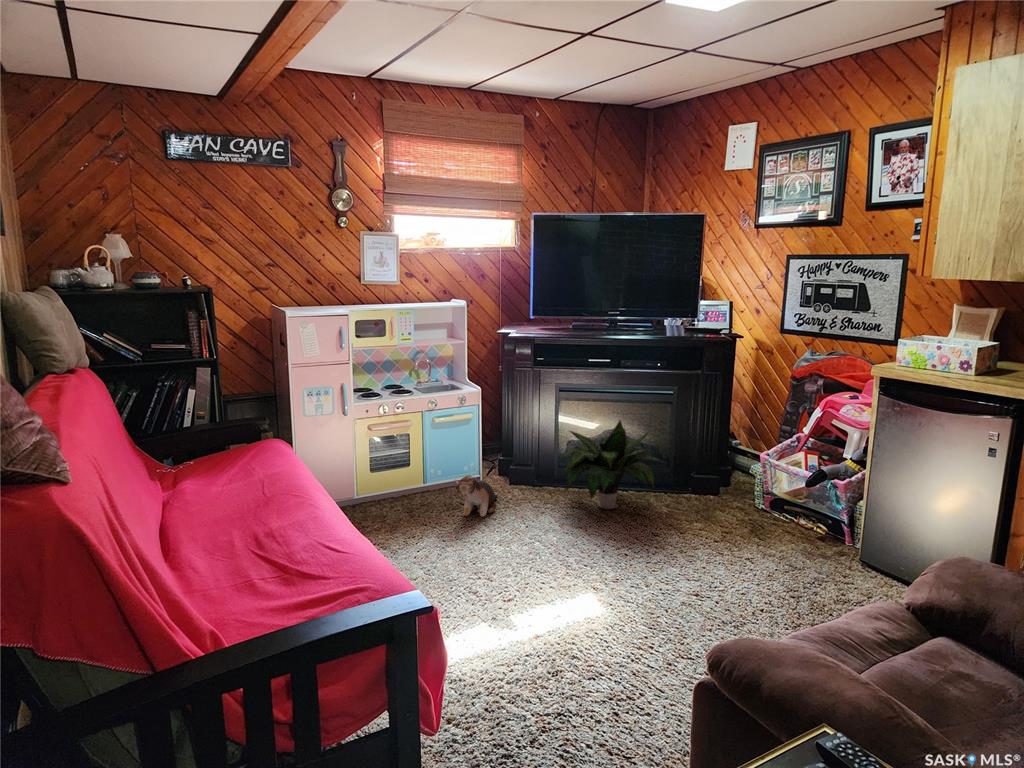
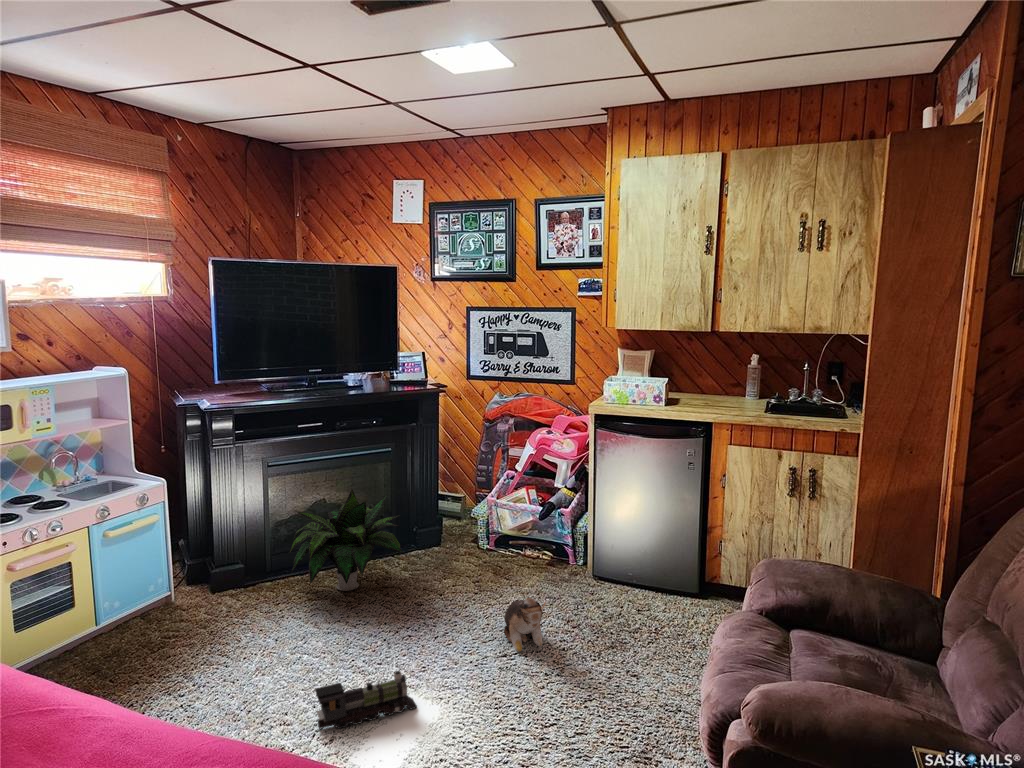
plush toy: present [455,475,497,517] -> present [504,598,546,652]
toy train: none [496,562,582,608] -> present [315,665,417,729]

